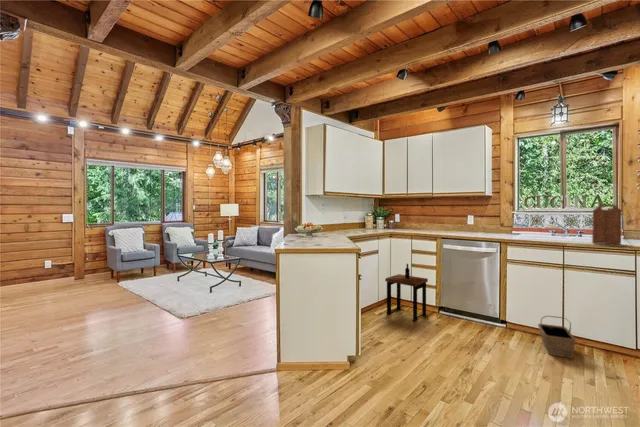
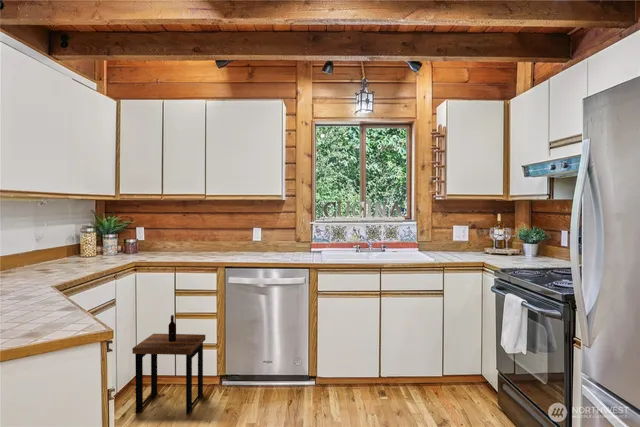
cutting board: present [592,204,622,244] -> none [408,215,432,263]
basket: present [538,316,576,358] -> none [358,361,404,416]

